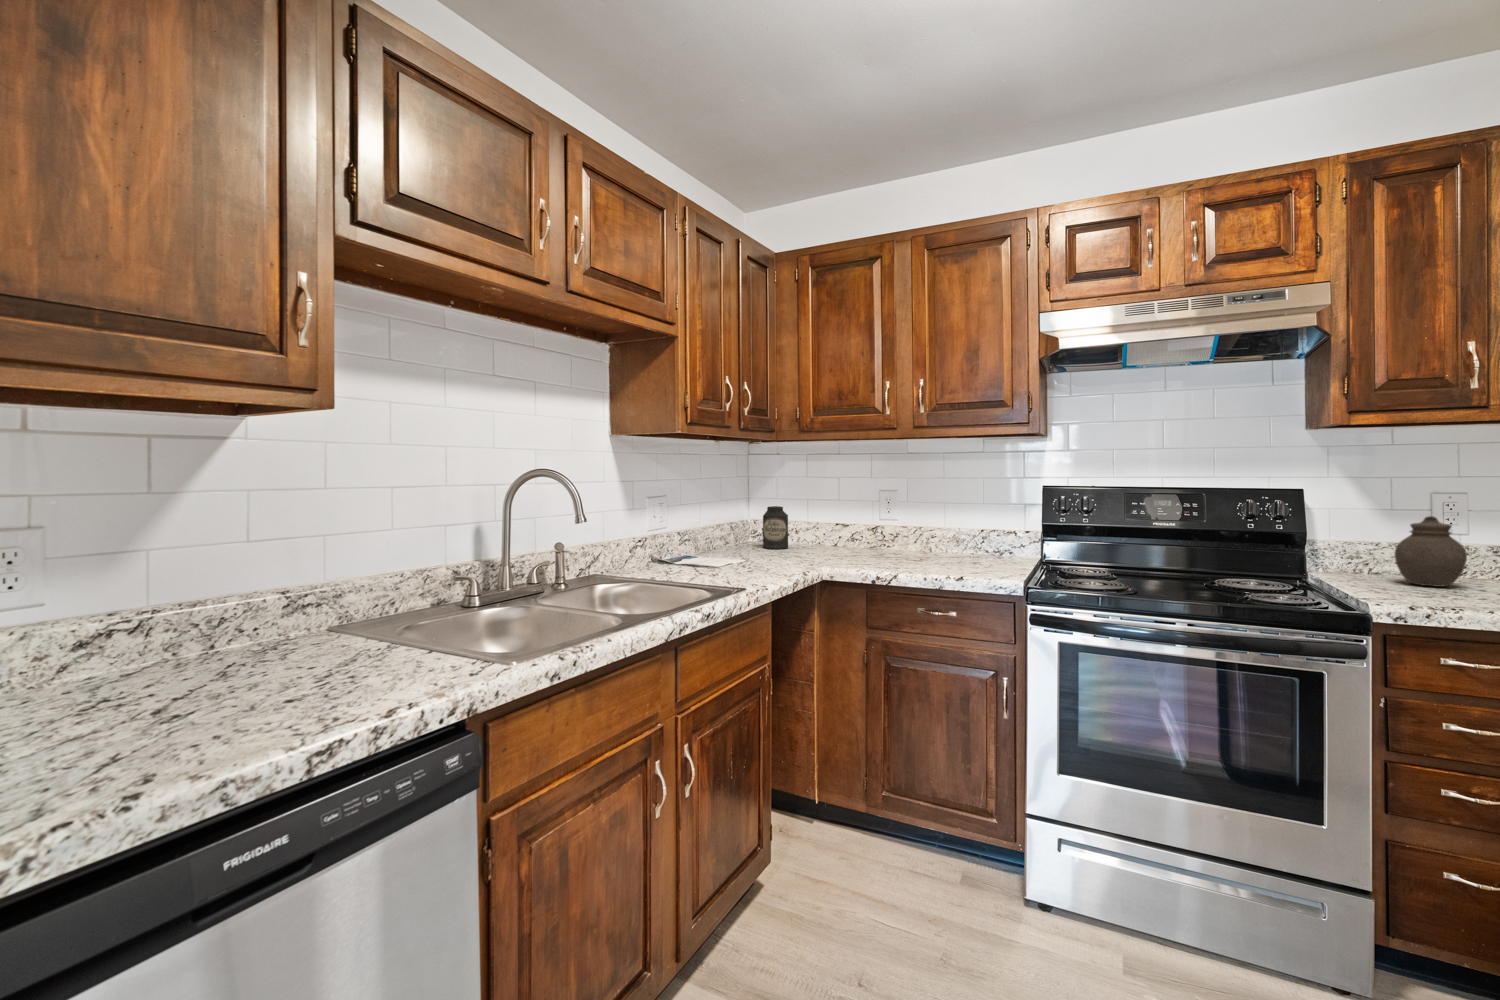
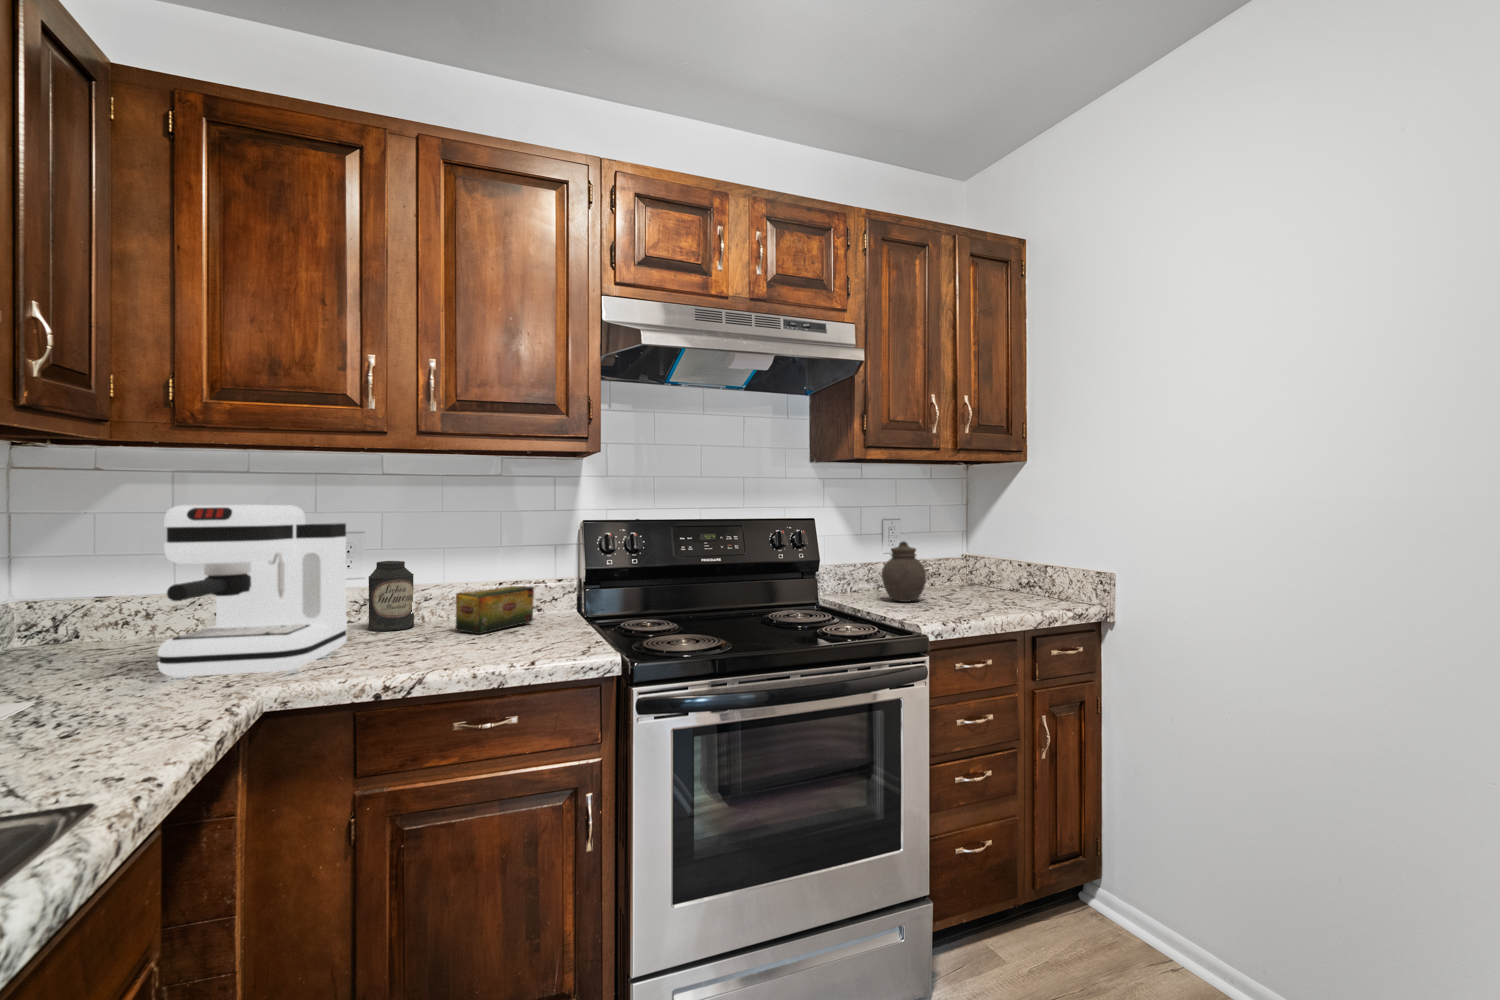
coffee maker: none [788,474,873,565] -> present [158,505,347,679]
canister: present [763,506,788,549] -> present [368,561,414,631]
tea box: none [943,532,1001,562] -> present [456,586,534,634]

